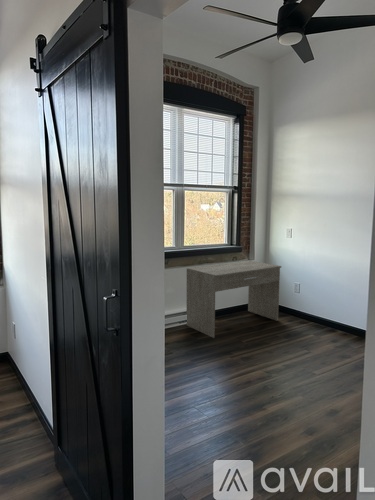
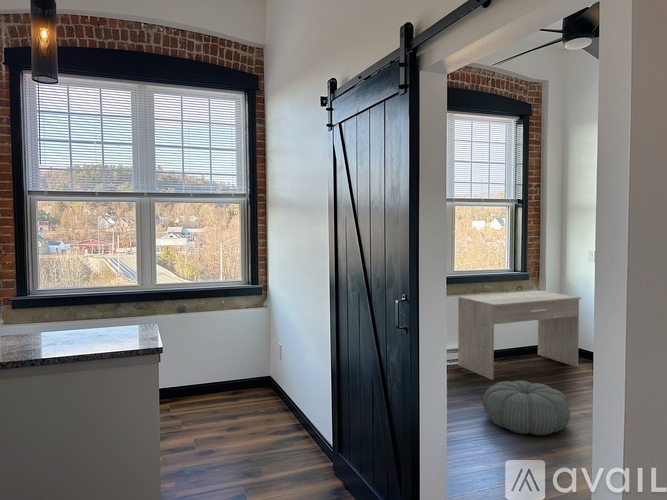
pouf: none [206,343,278,394] -> present [483,381,570,435]

